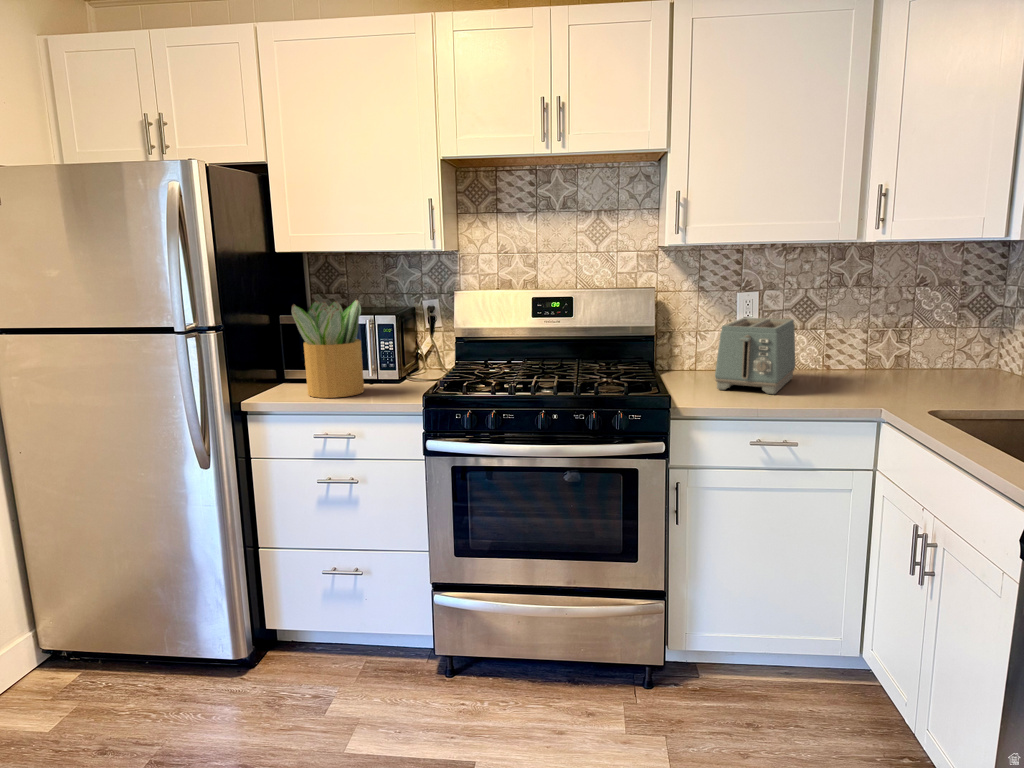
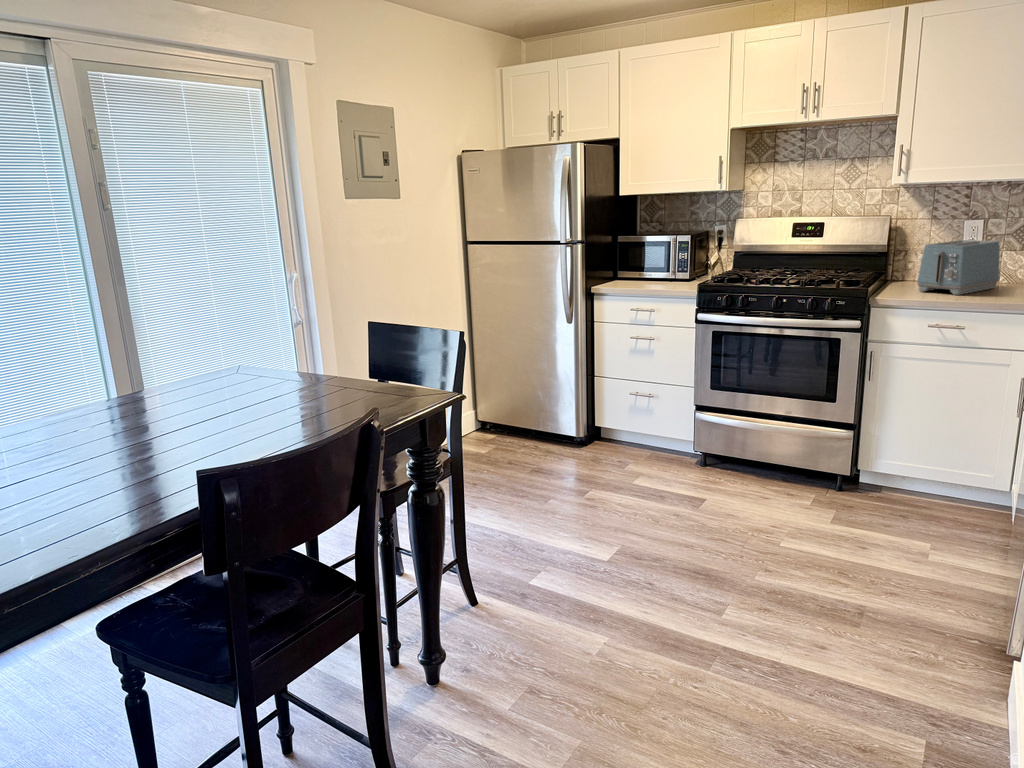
potted plant: present [292,300,364,398] -> none [626,224,669,286]

